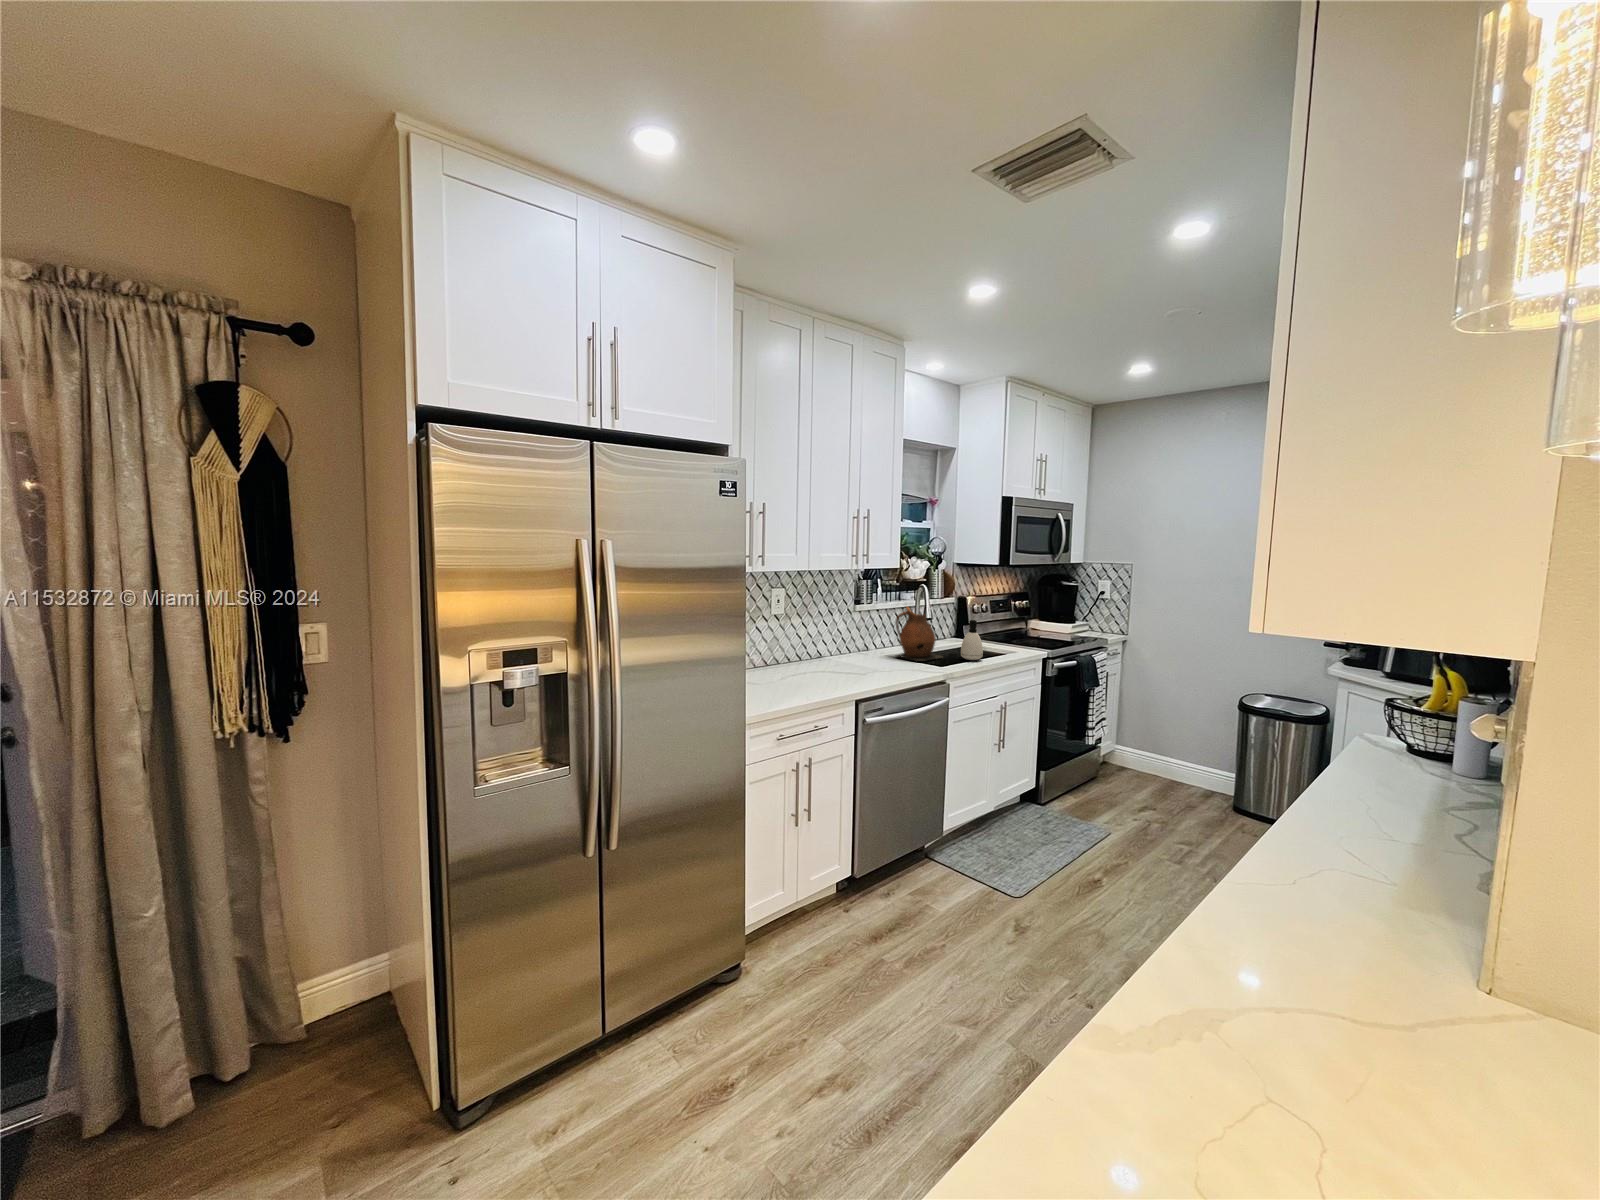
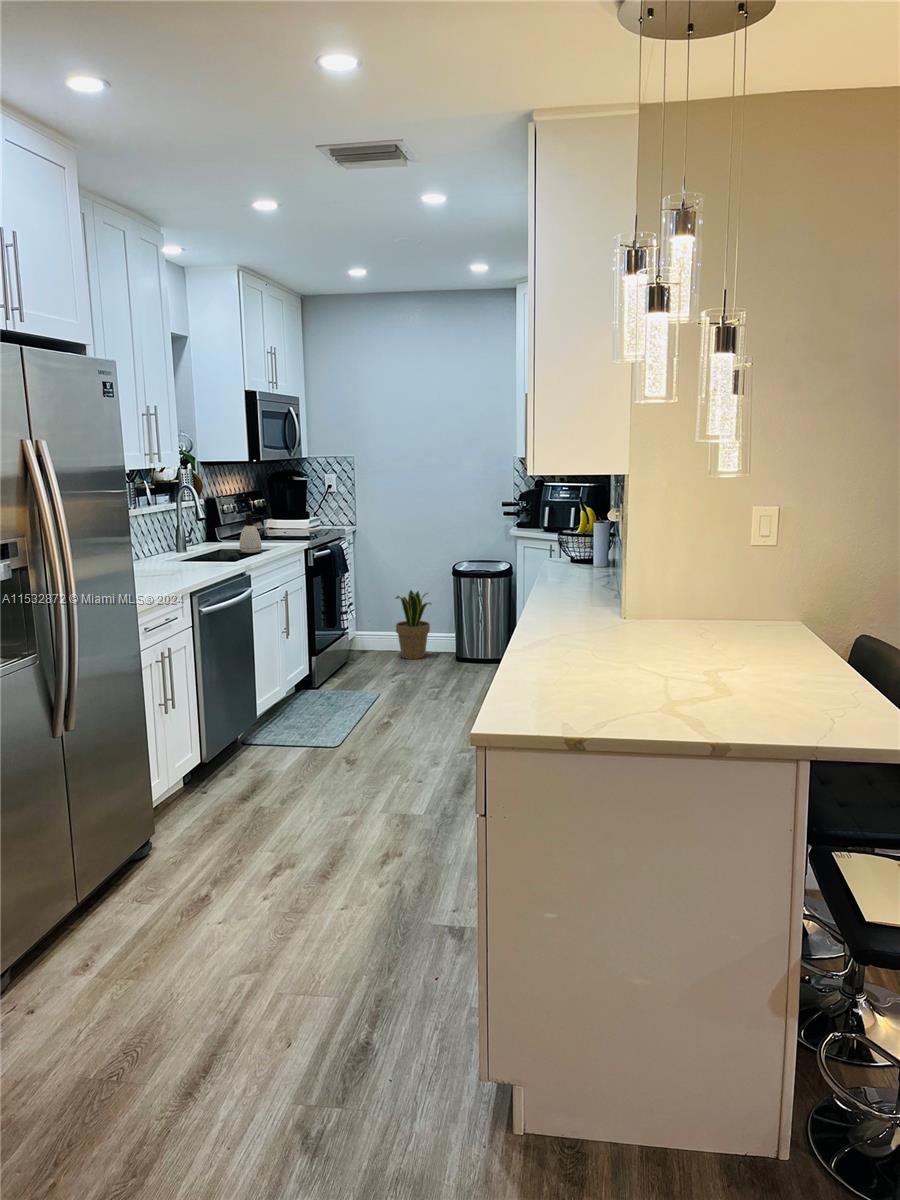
ceramic pitcher: present [896,607,942,661] -> none [170,505,224,560]
potted plant: none [1159,716,1209,797] -> present [396,590,431,659]

